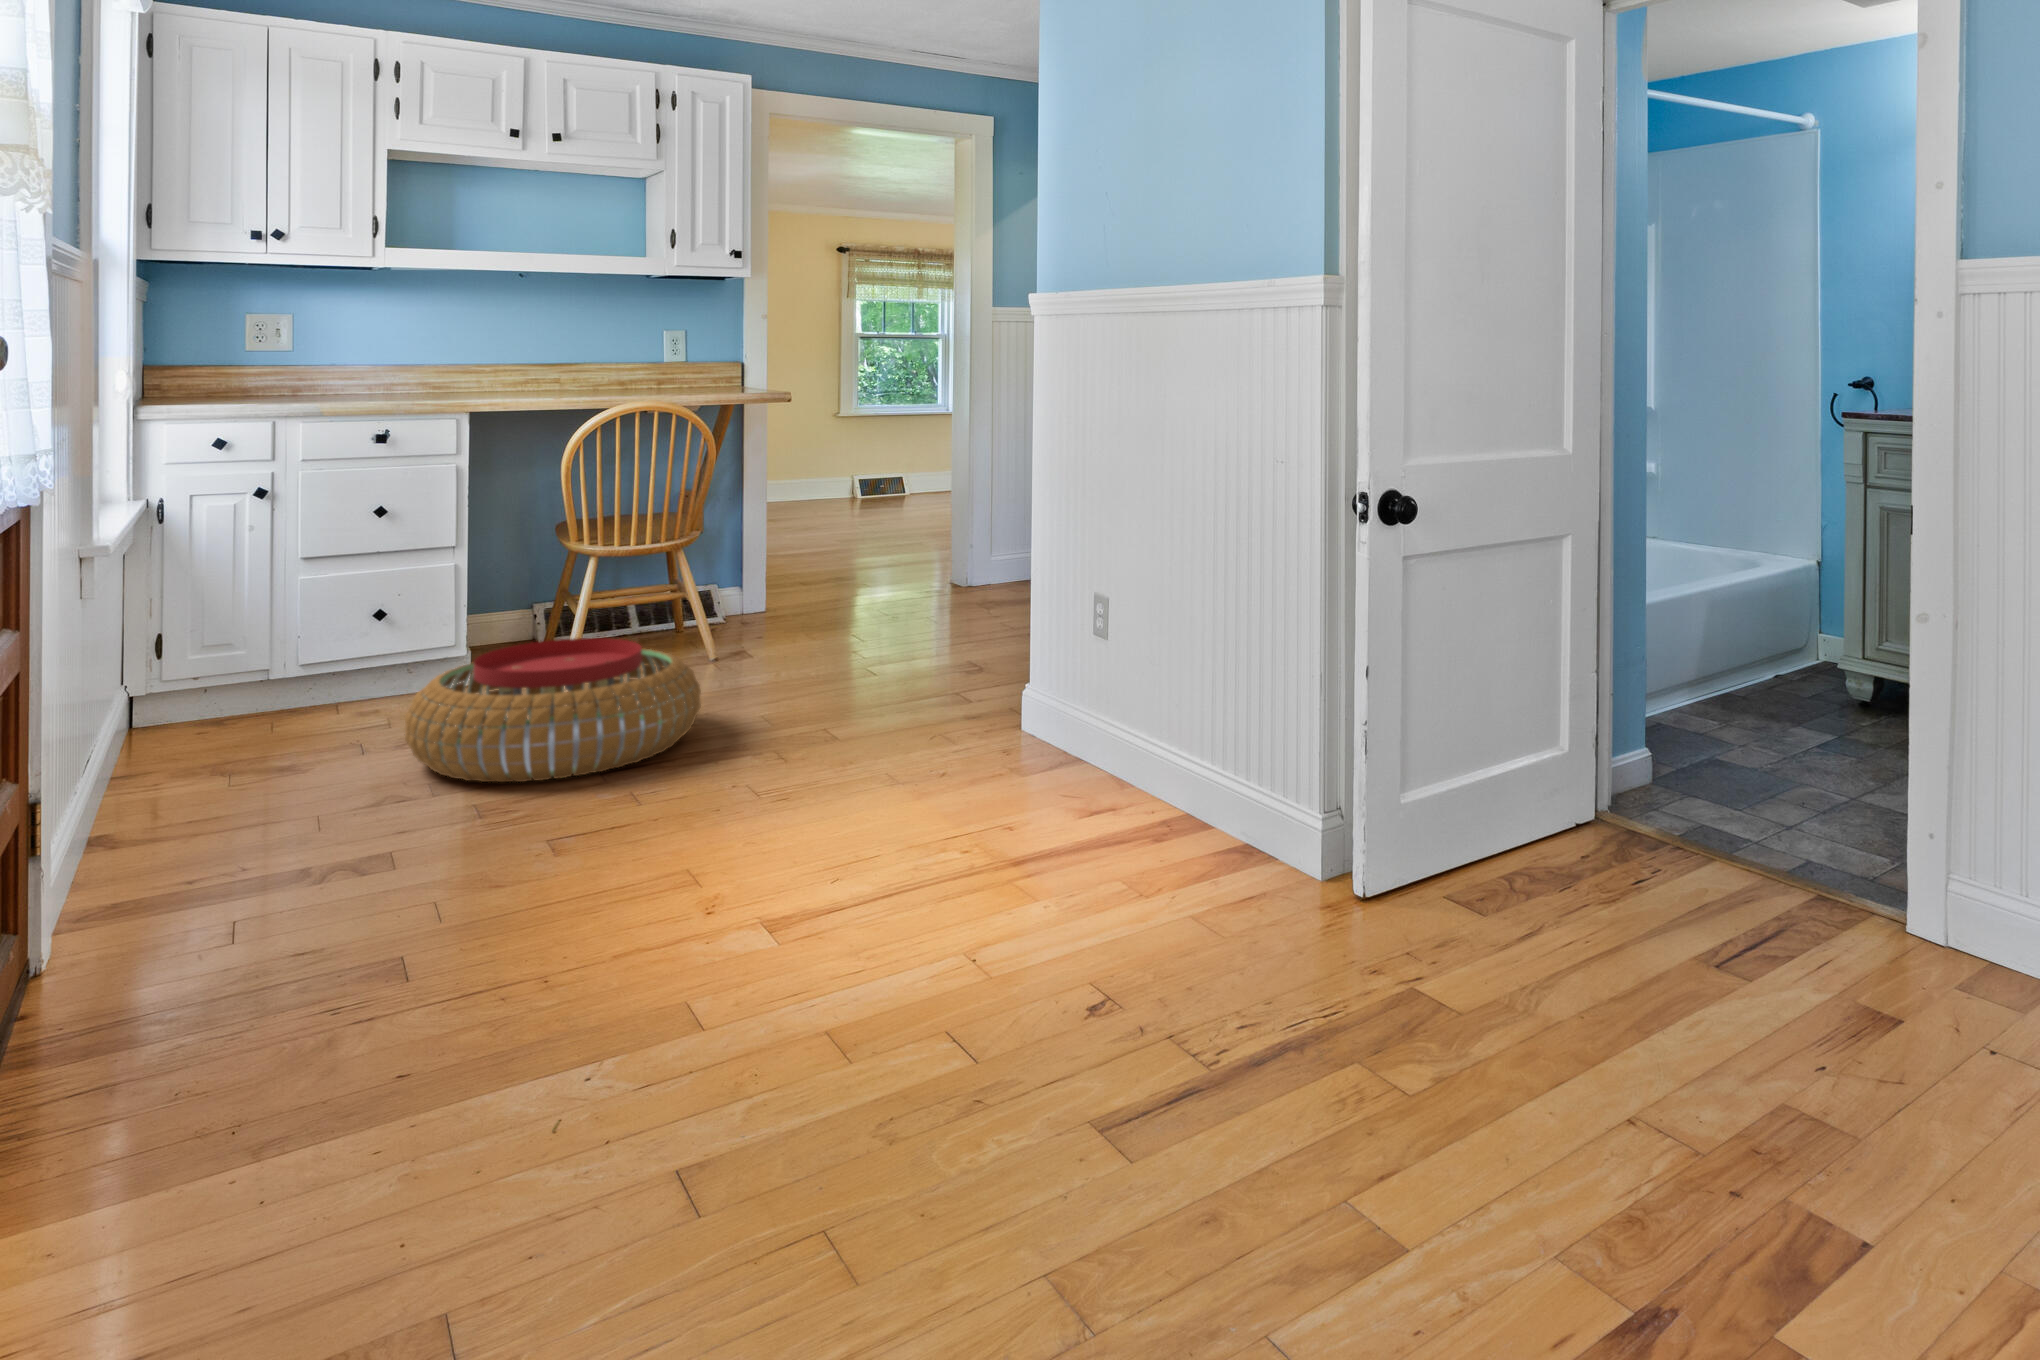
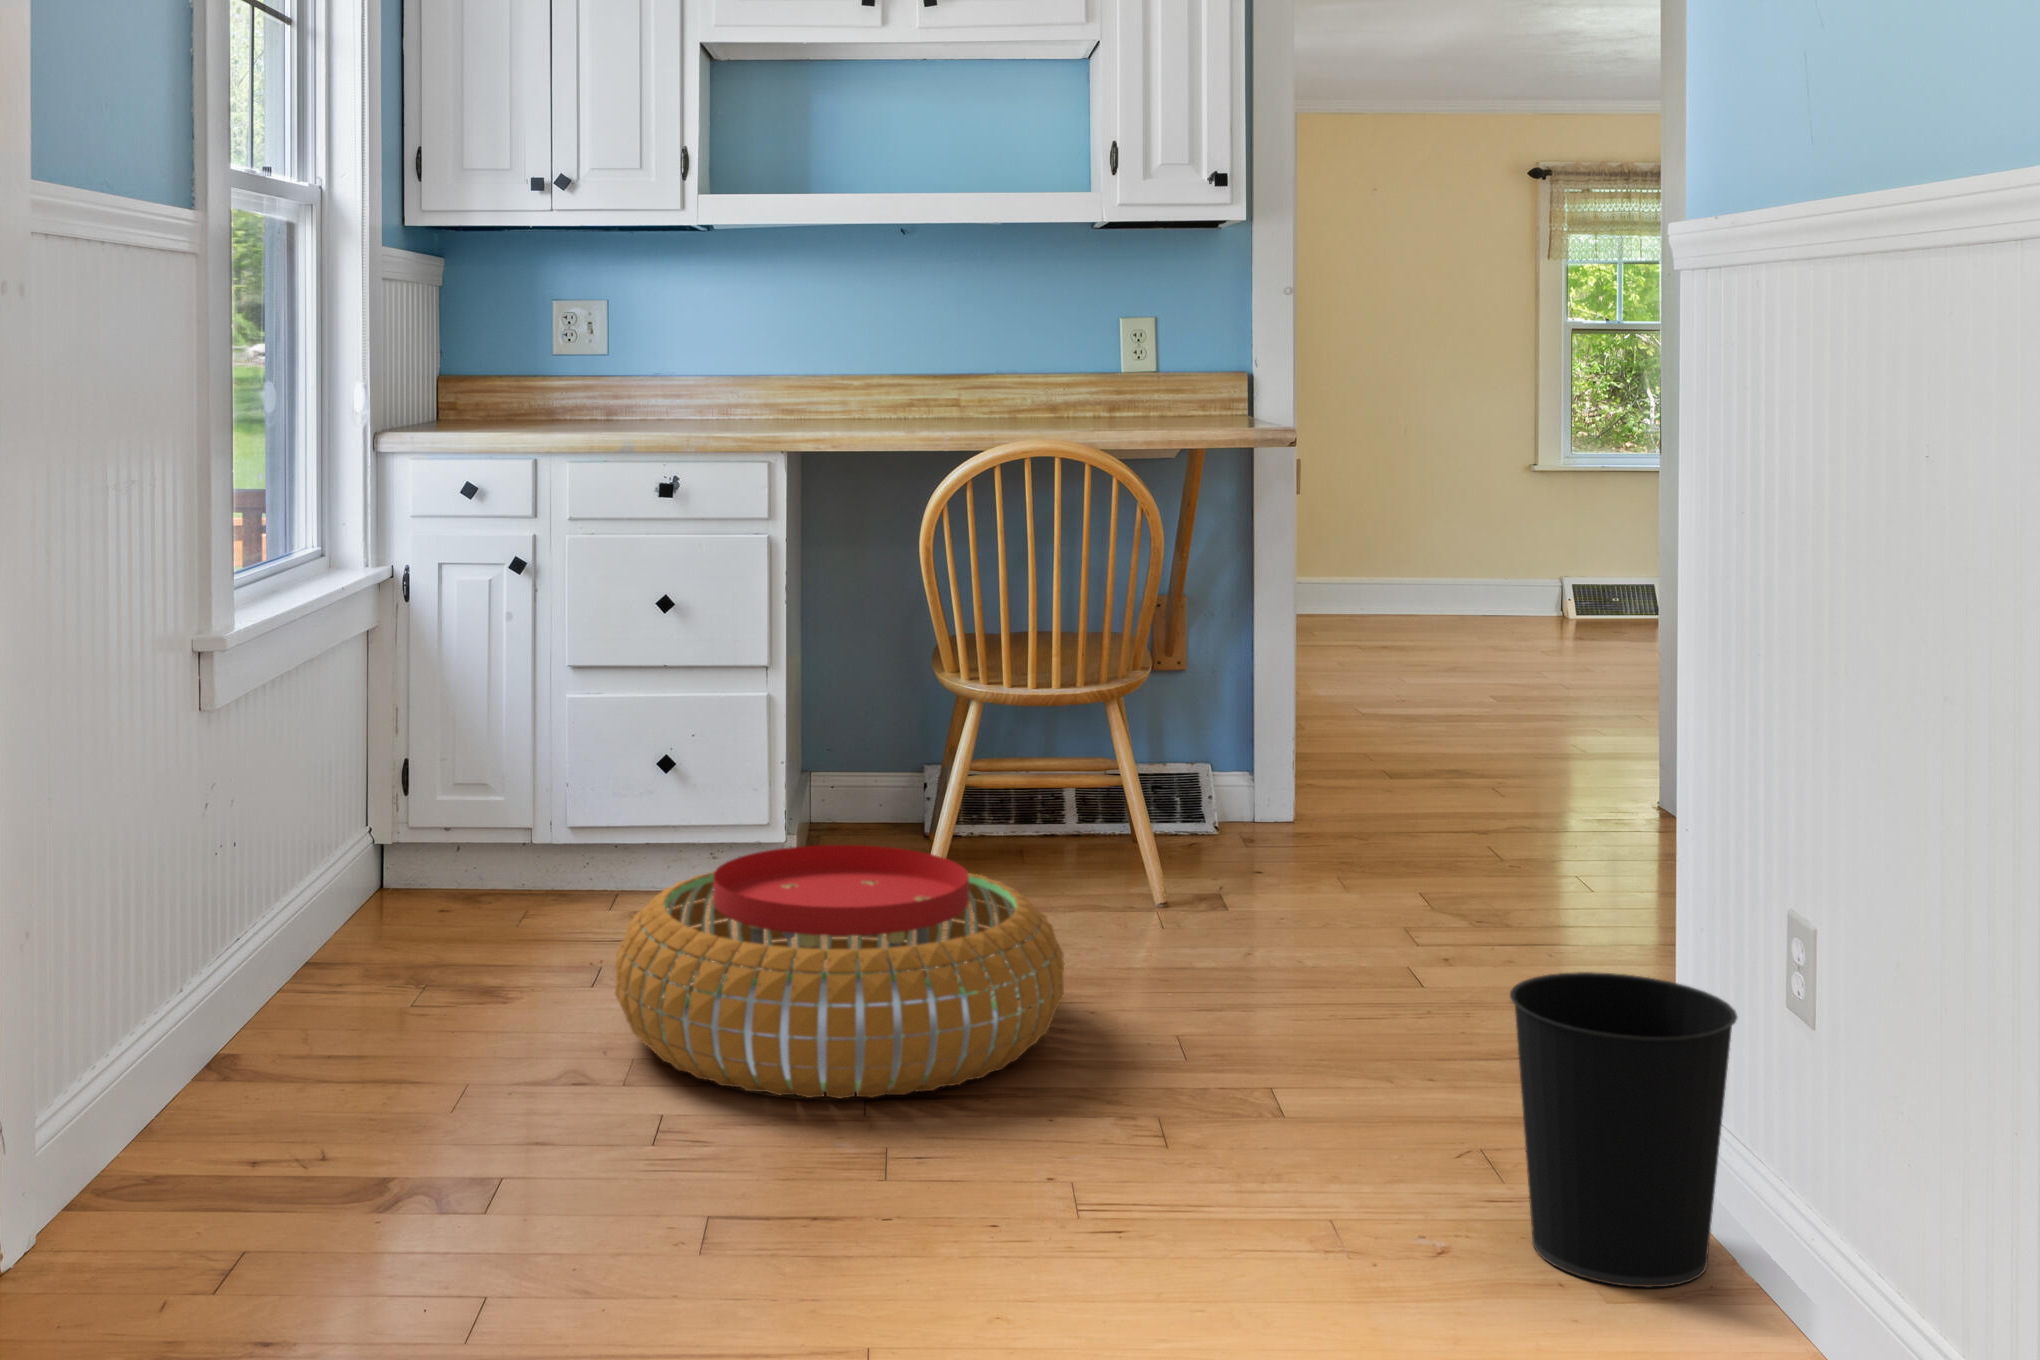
wastebasket: none [970,636,1071,773] -> present [1510,972,1737,1287]

